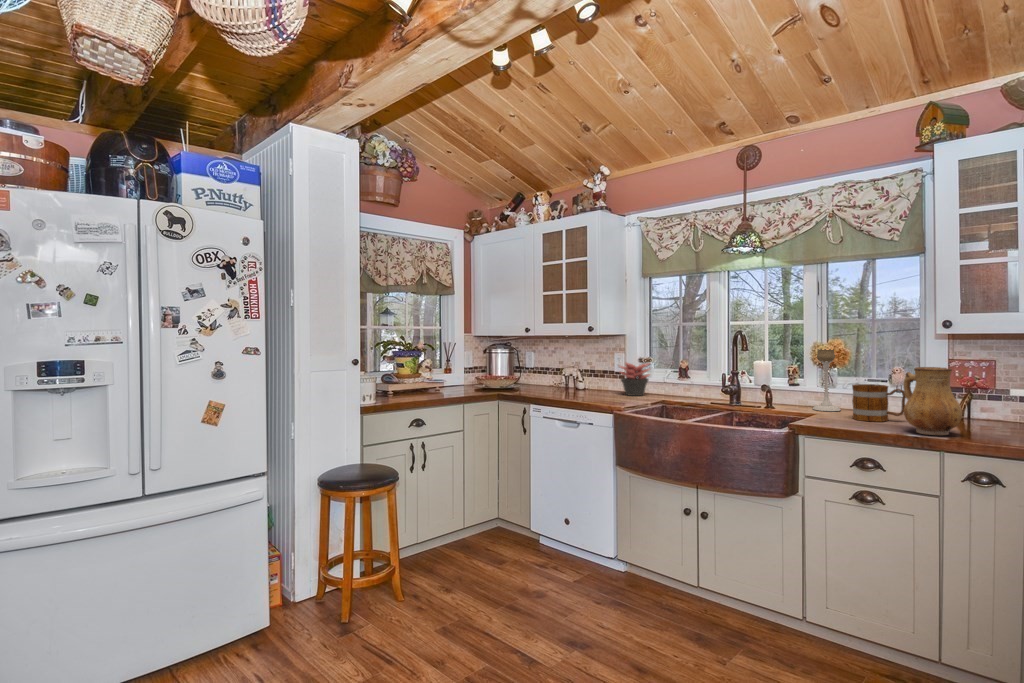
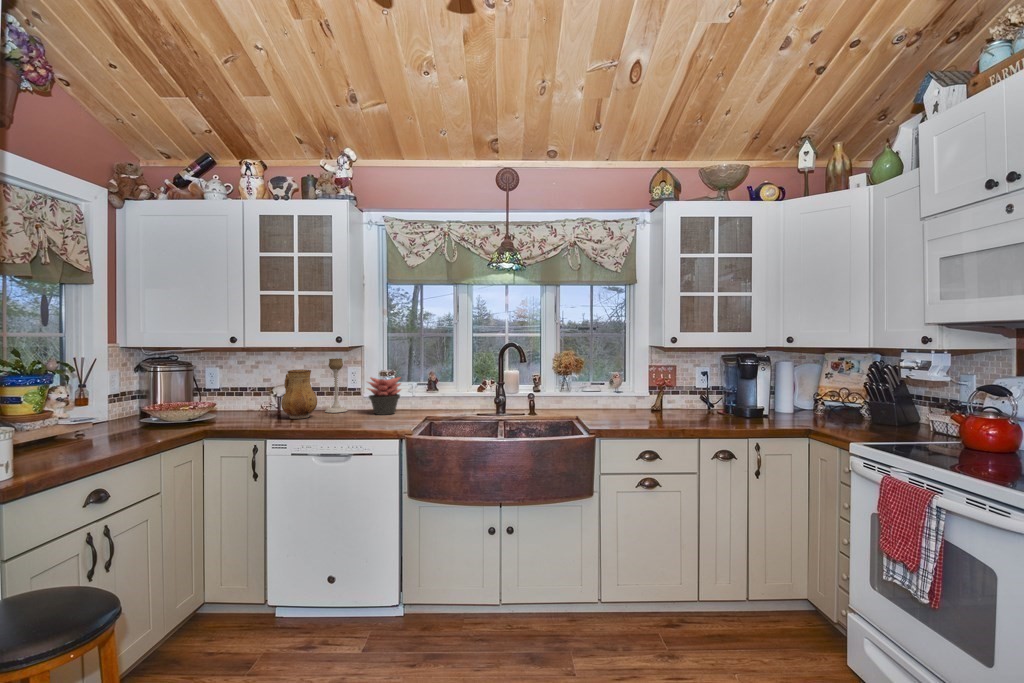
candle holder: present [813,349,841,411] -> present [325,358,348,413]
ceramic pitcher: present [903,367,962,435] -> present [281,369,317,419]
mug: present [852,384,906,422] -> none [607,388,642,419]

